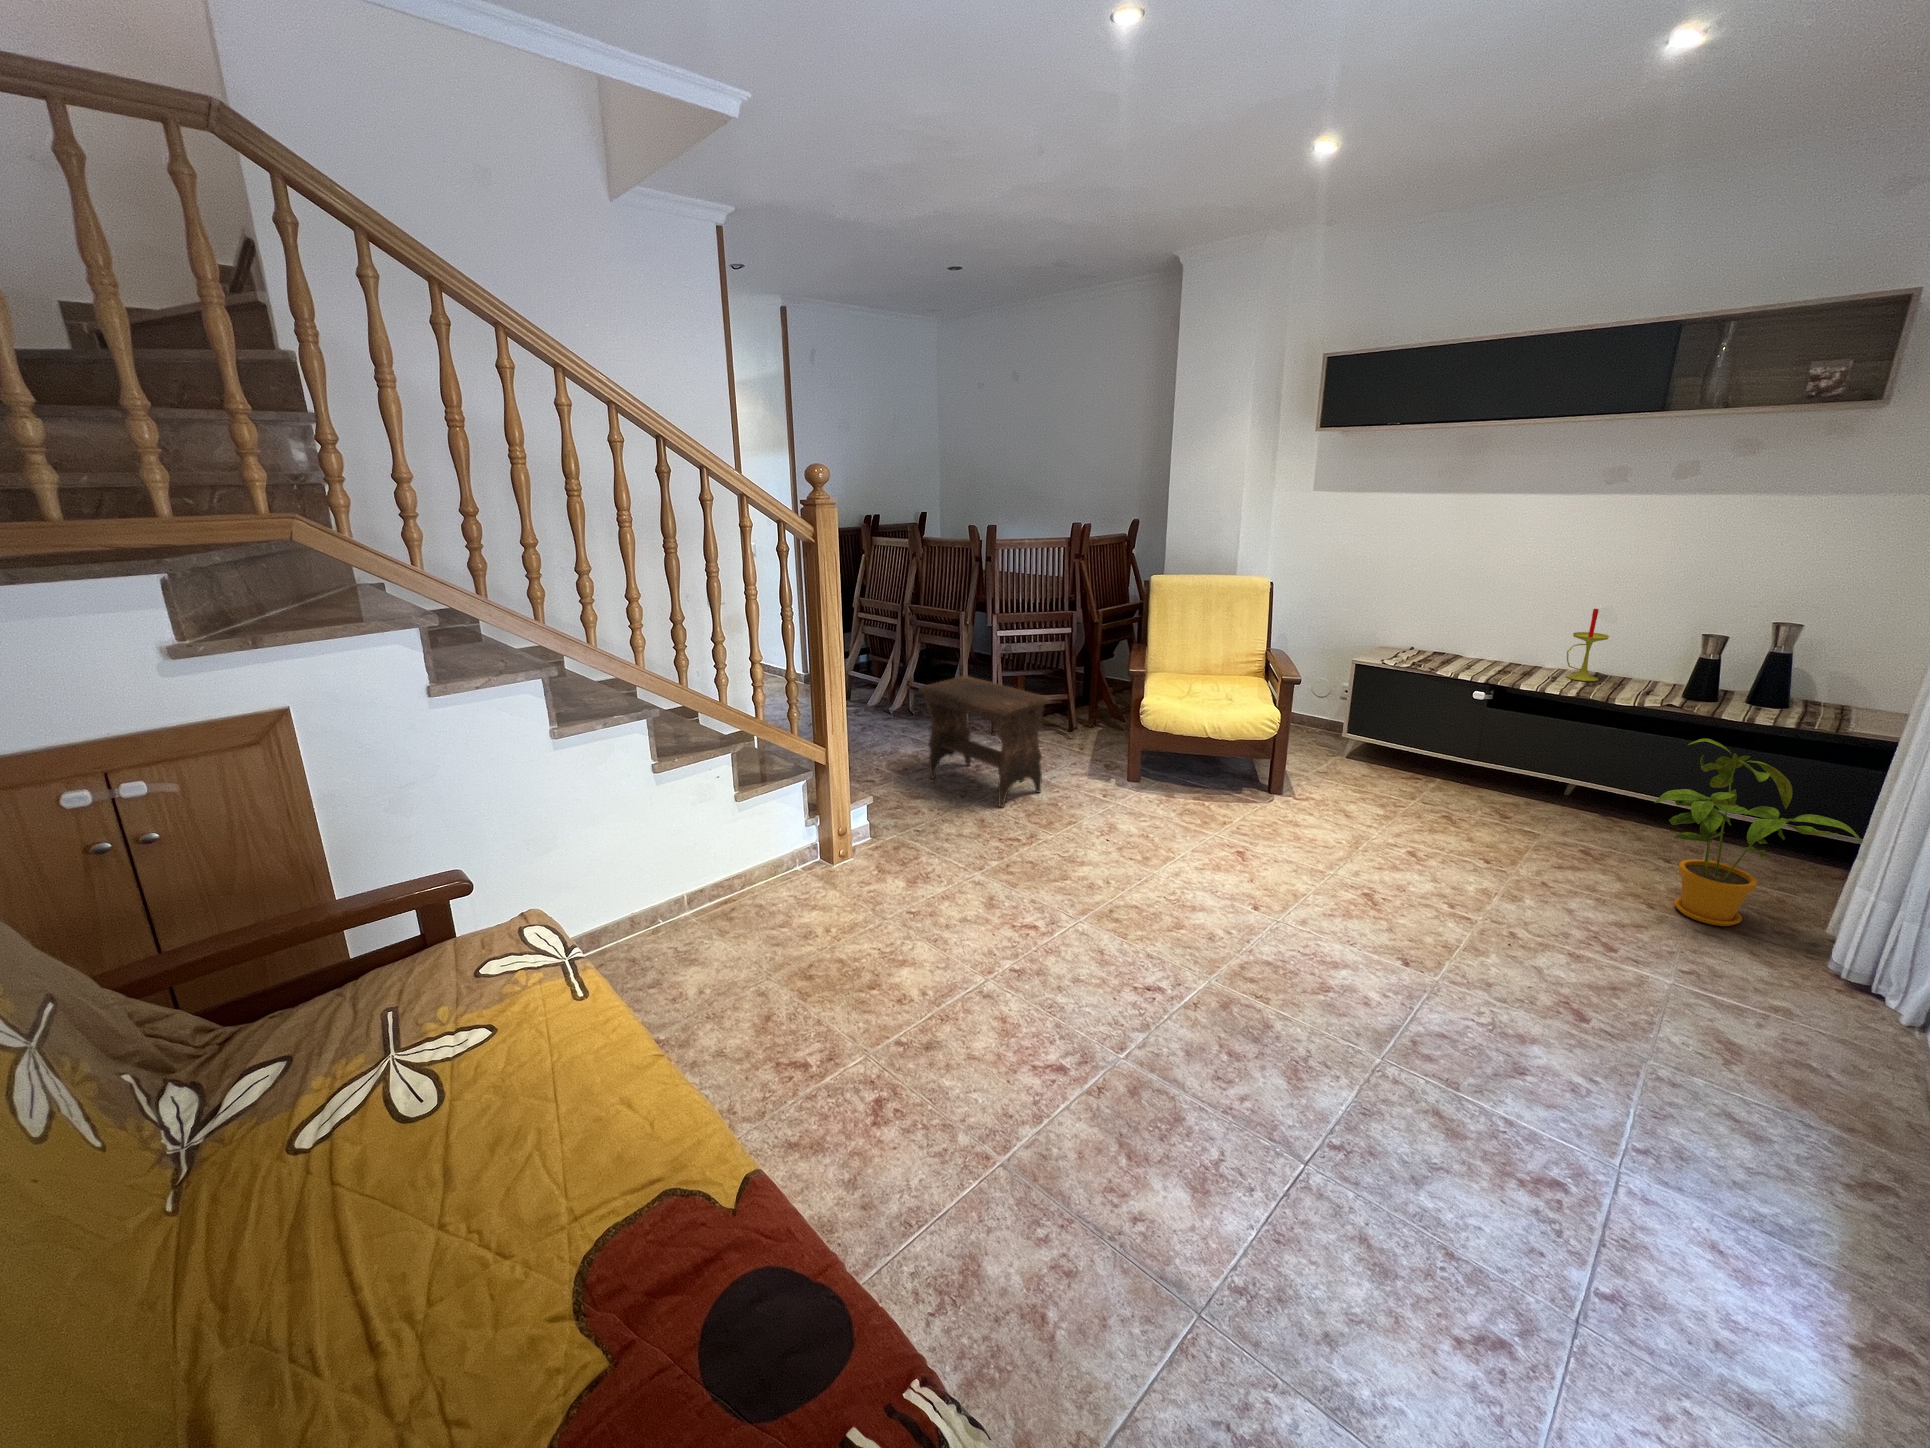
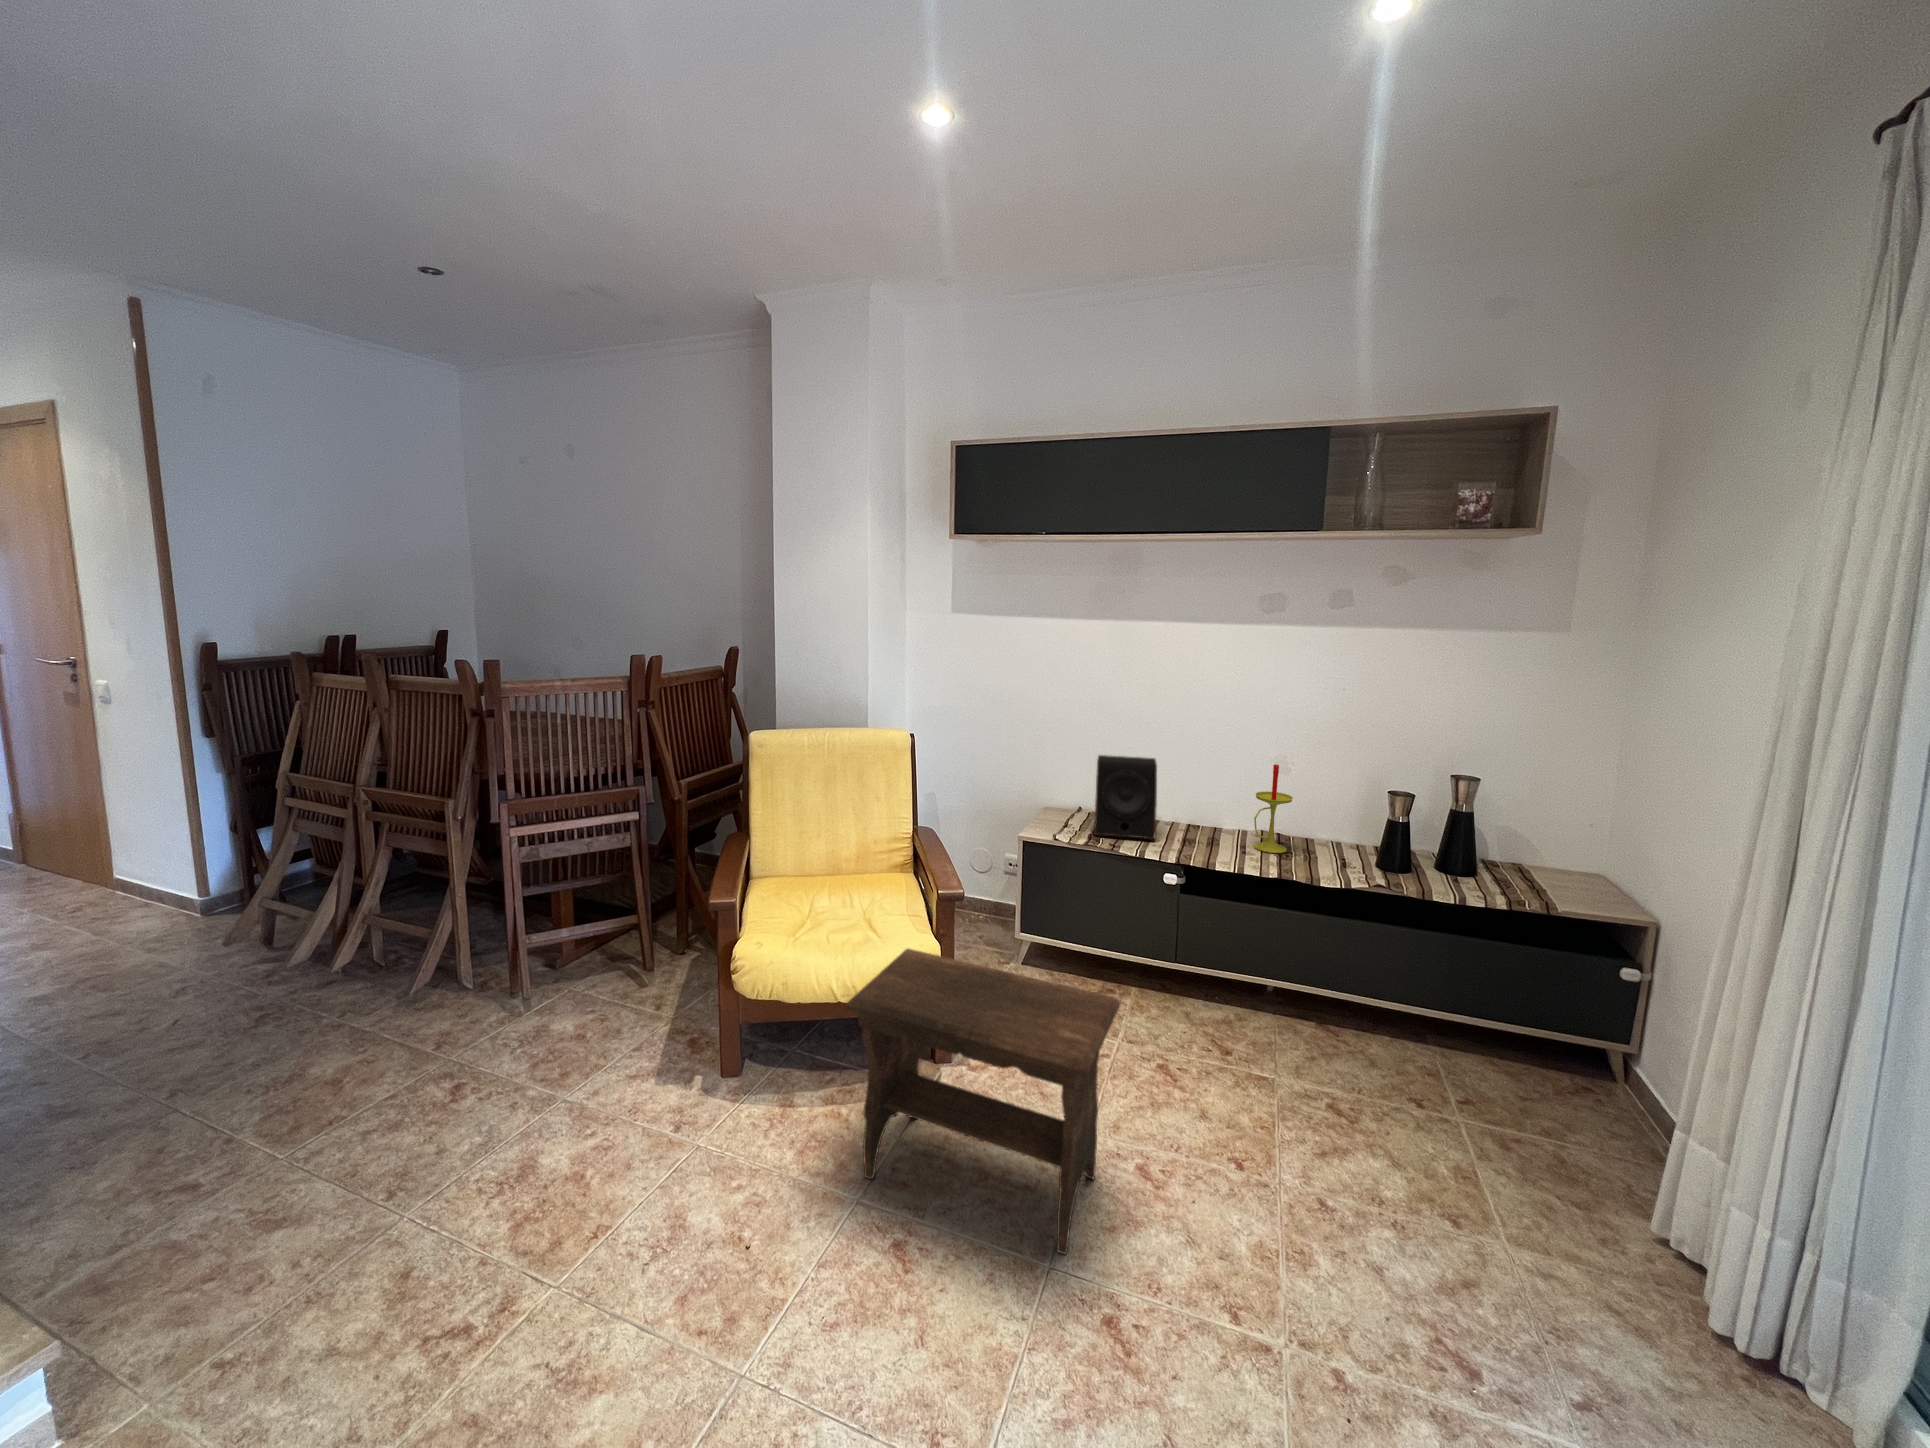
speaker: none [1417,600,1483,666] -> present [1094,755,1157,839]
footstool: present [918,676,1051,807] -> present [845,949,1120,1254]
house plant: present [1655,738,1864,926] -> none [1447,960,1694,1242]

